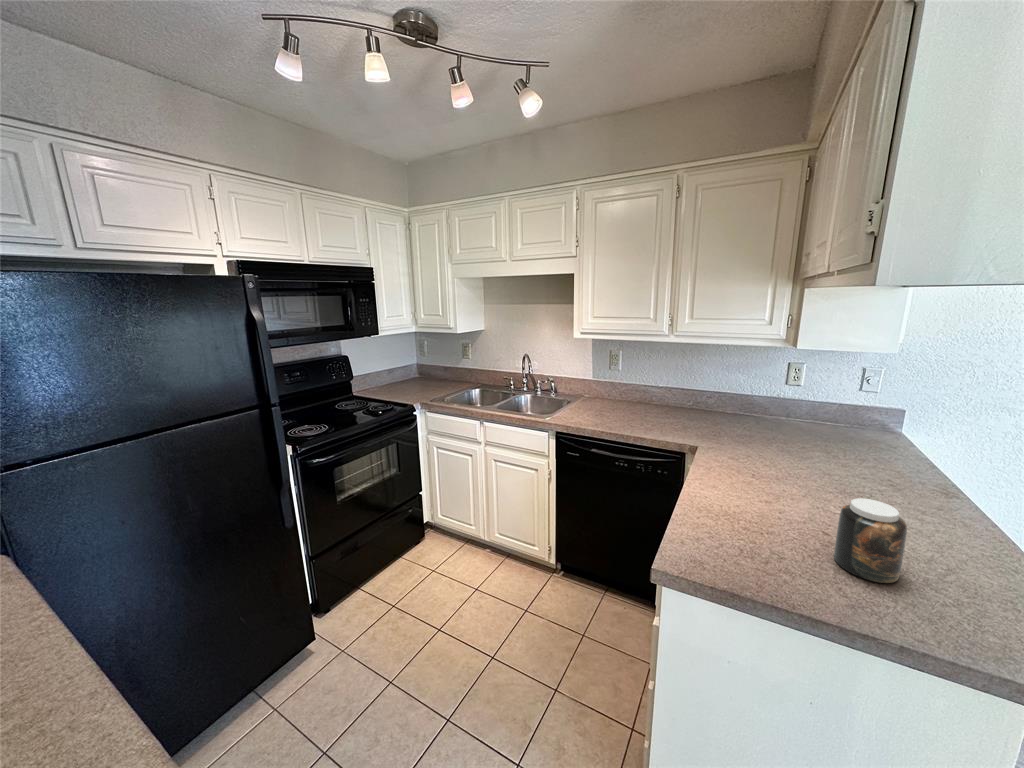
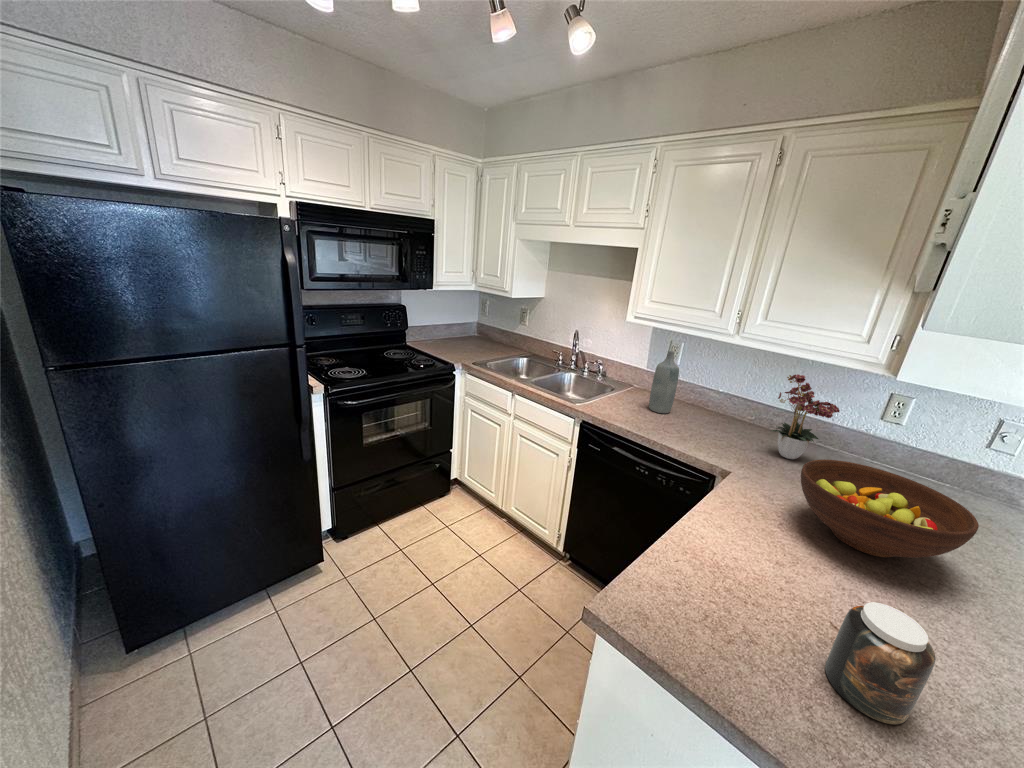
flower arrangement: none [711,355,764,429] -> present [772,374,840,459]
bottle: none [607,358,628,413] -> present [649,351,679,413]
fruit bowl: none [756,417,885,481] -> present [801,459,979,558]

